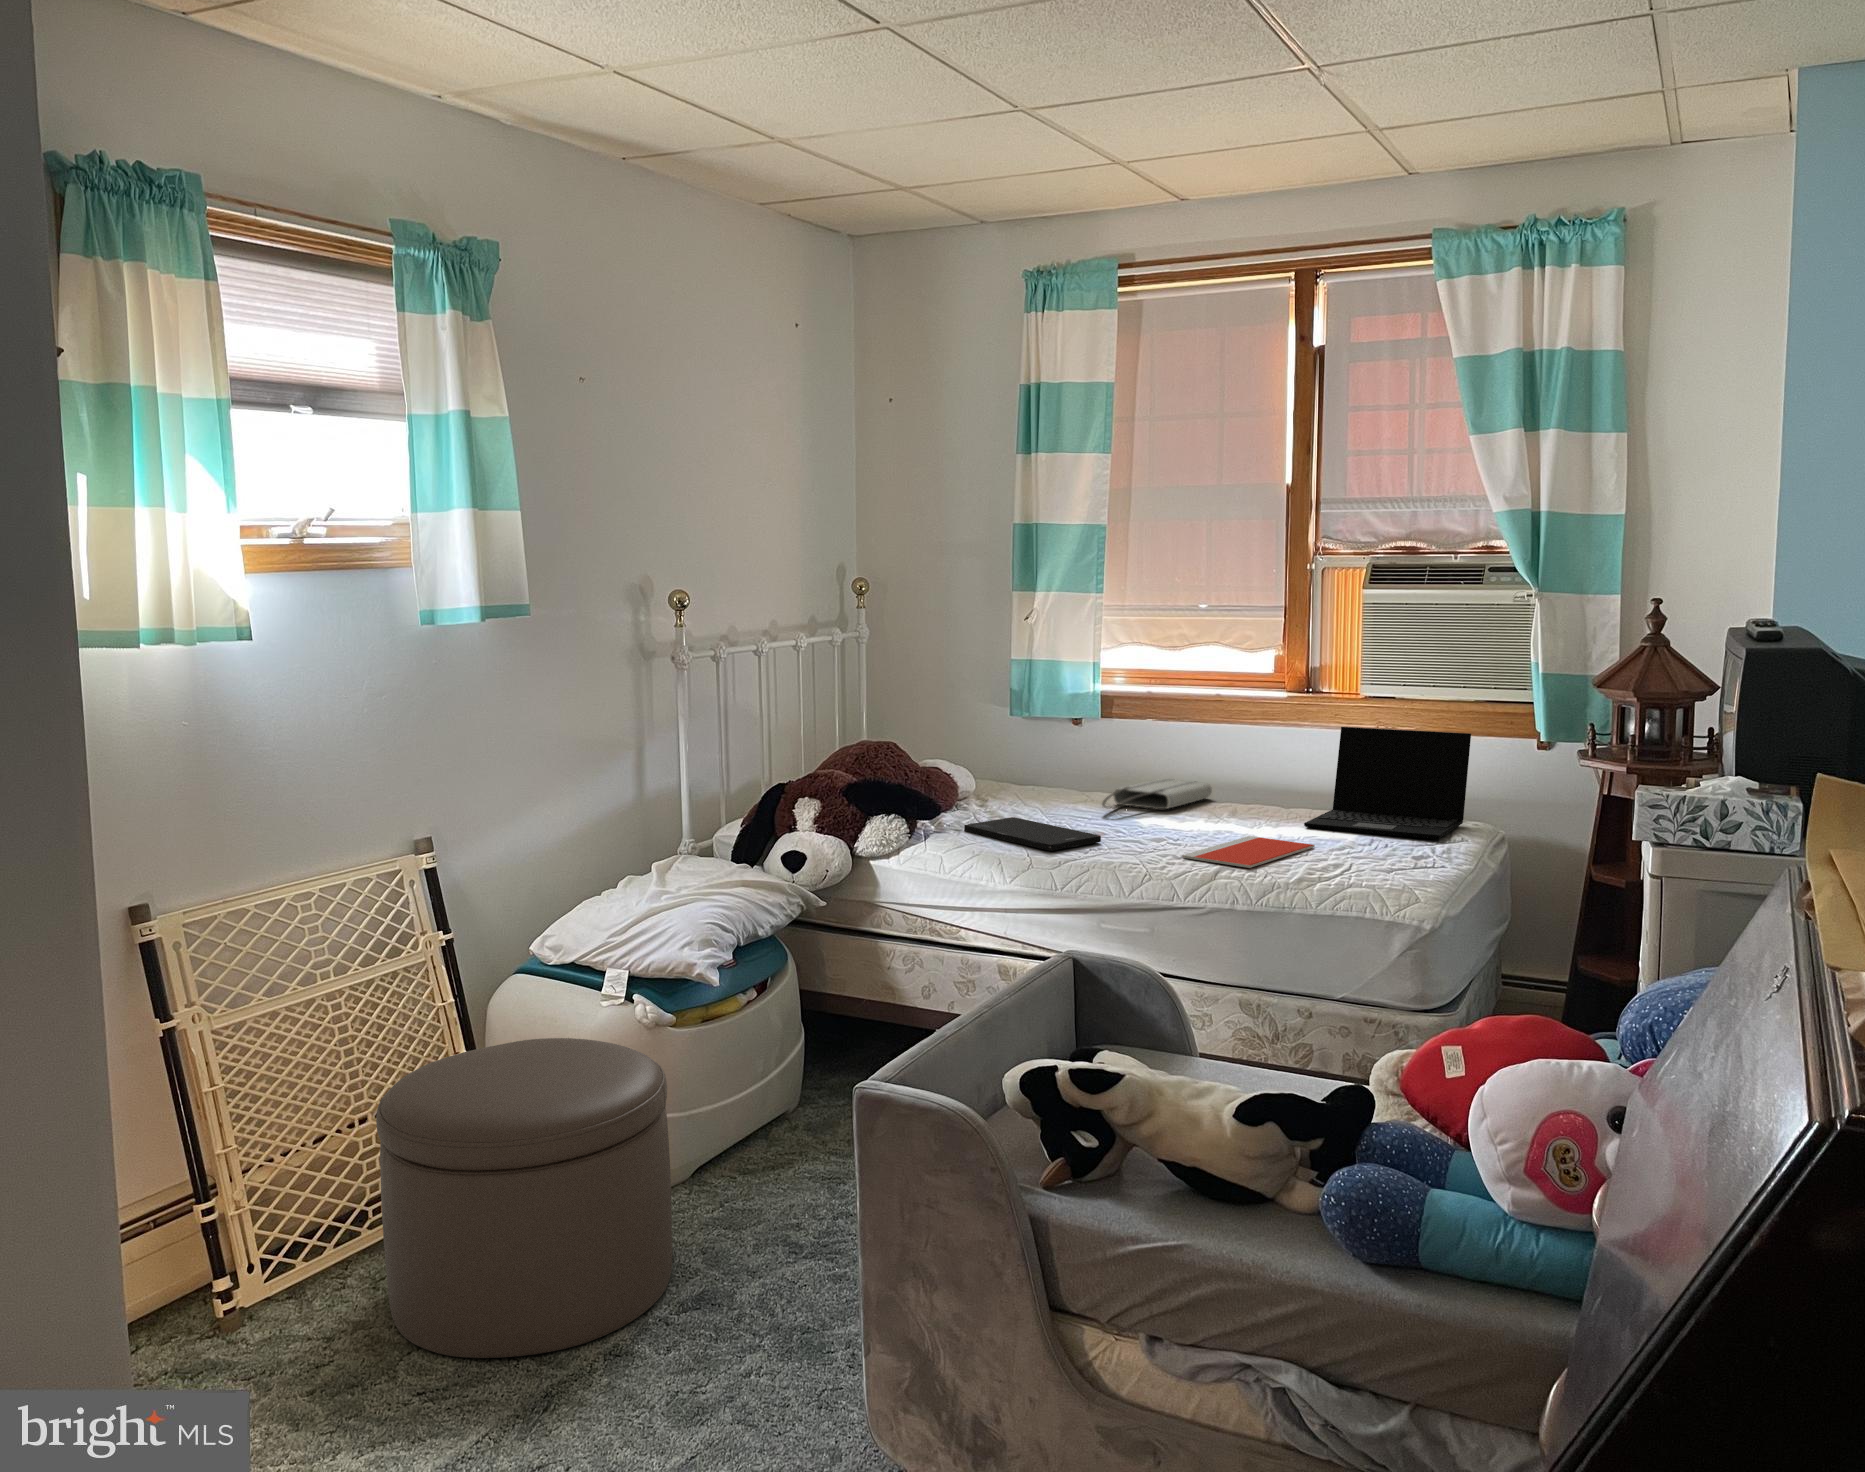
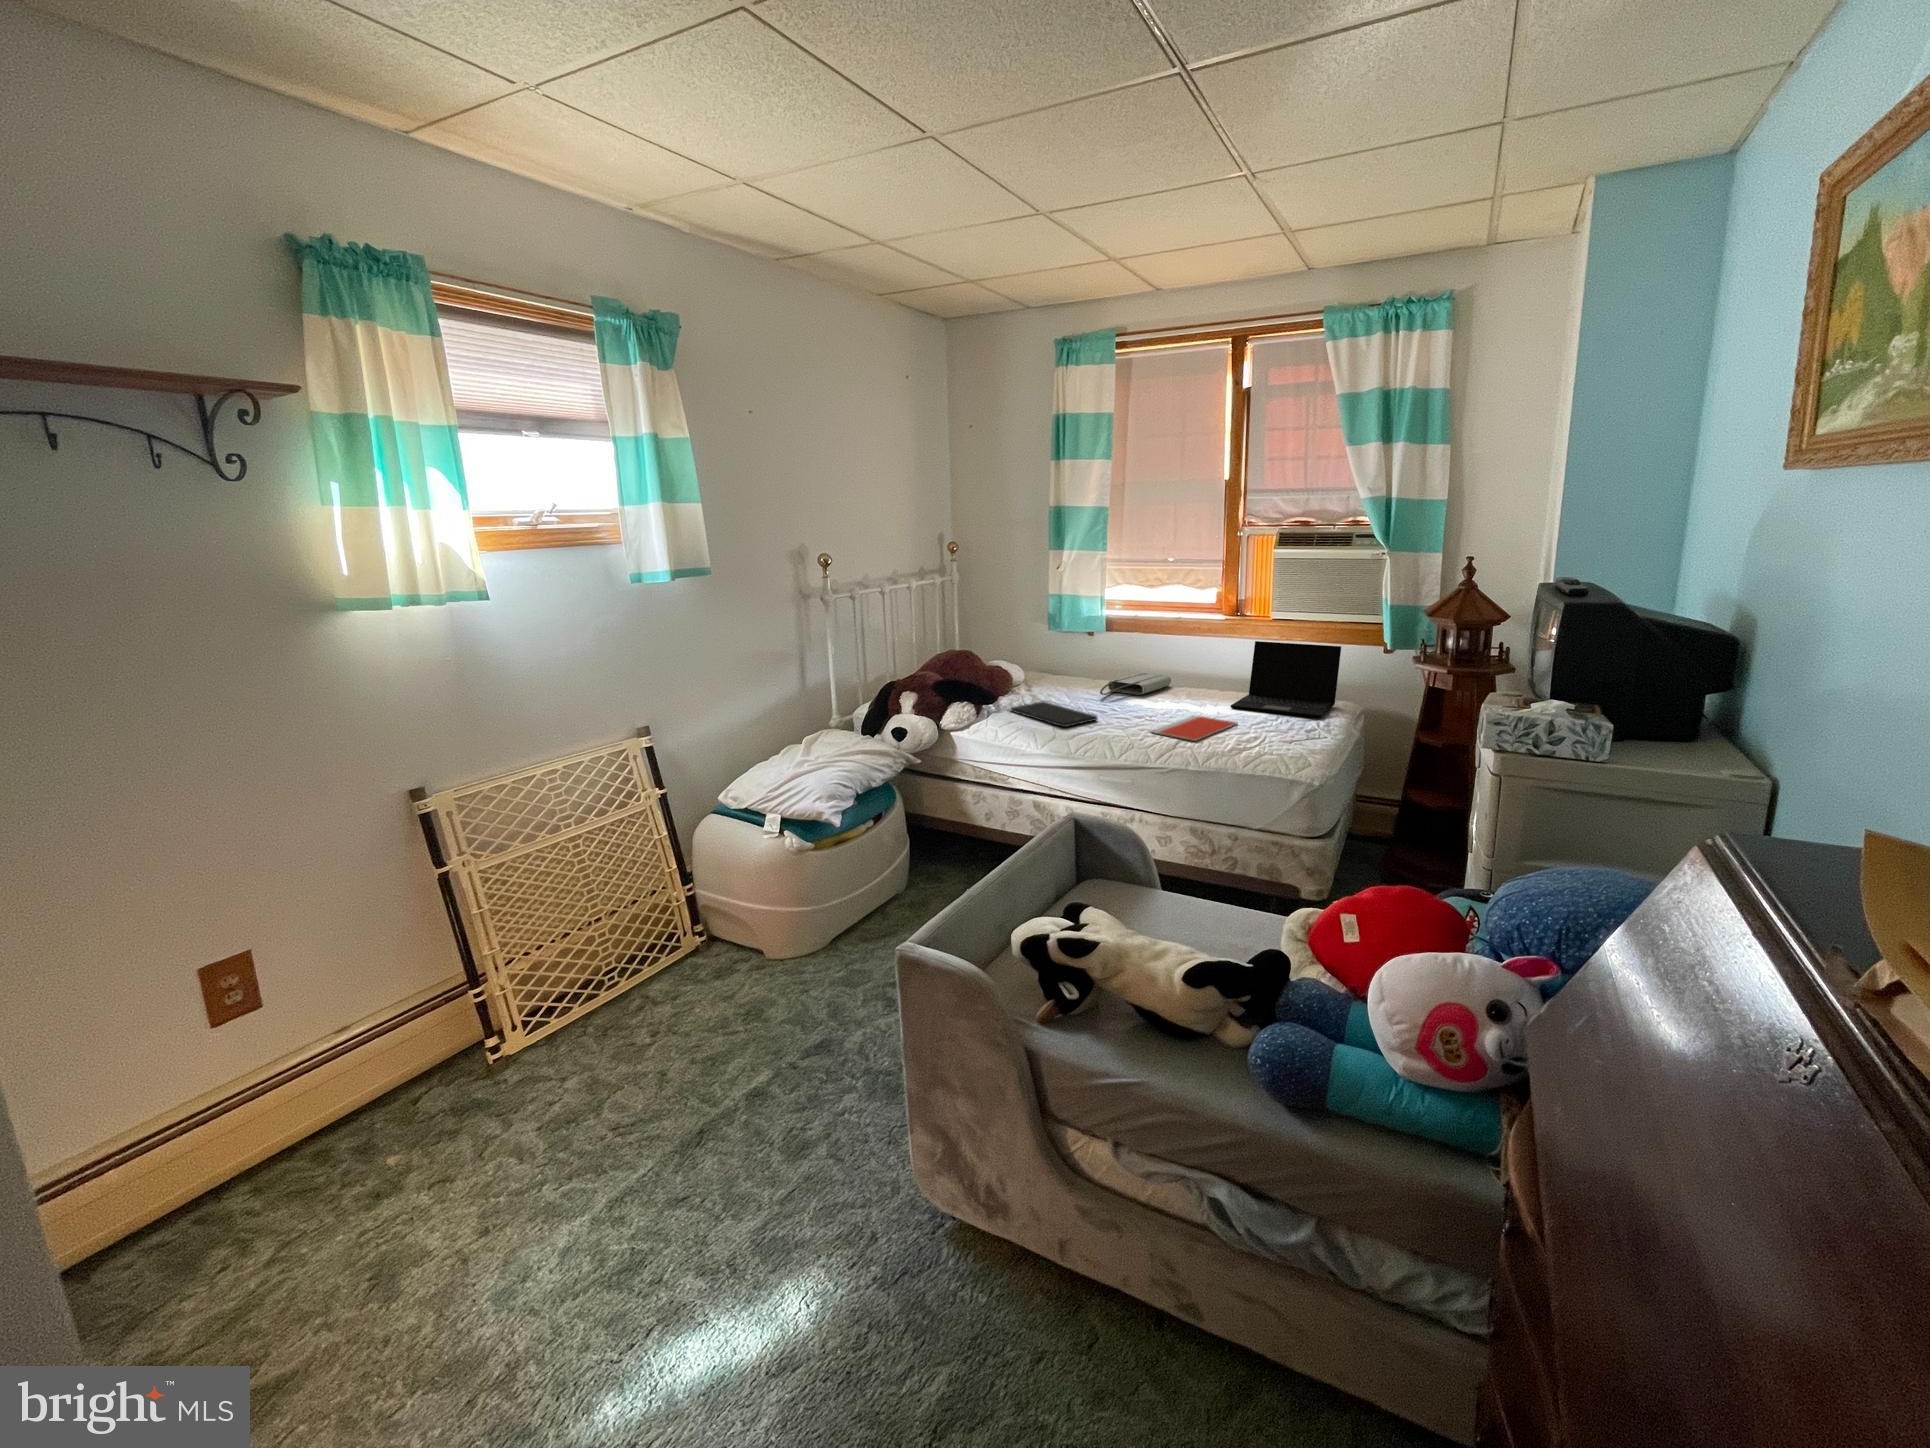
ottoman: present [376,1038,672,1358] -> none [581,869,799,1105]

